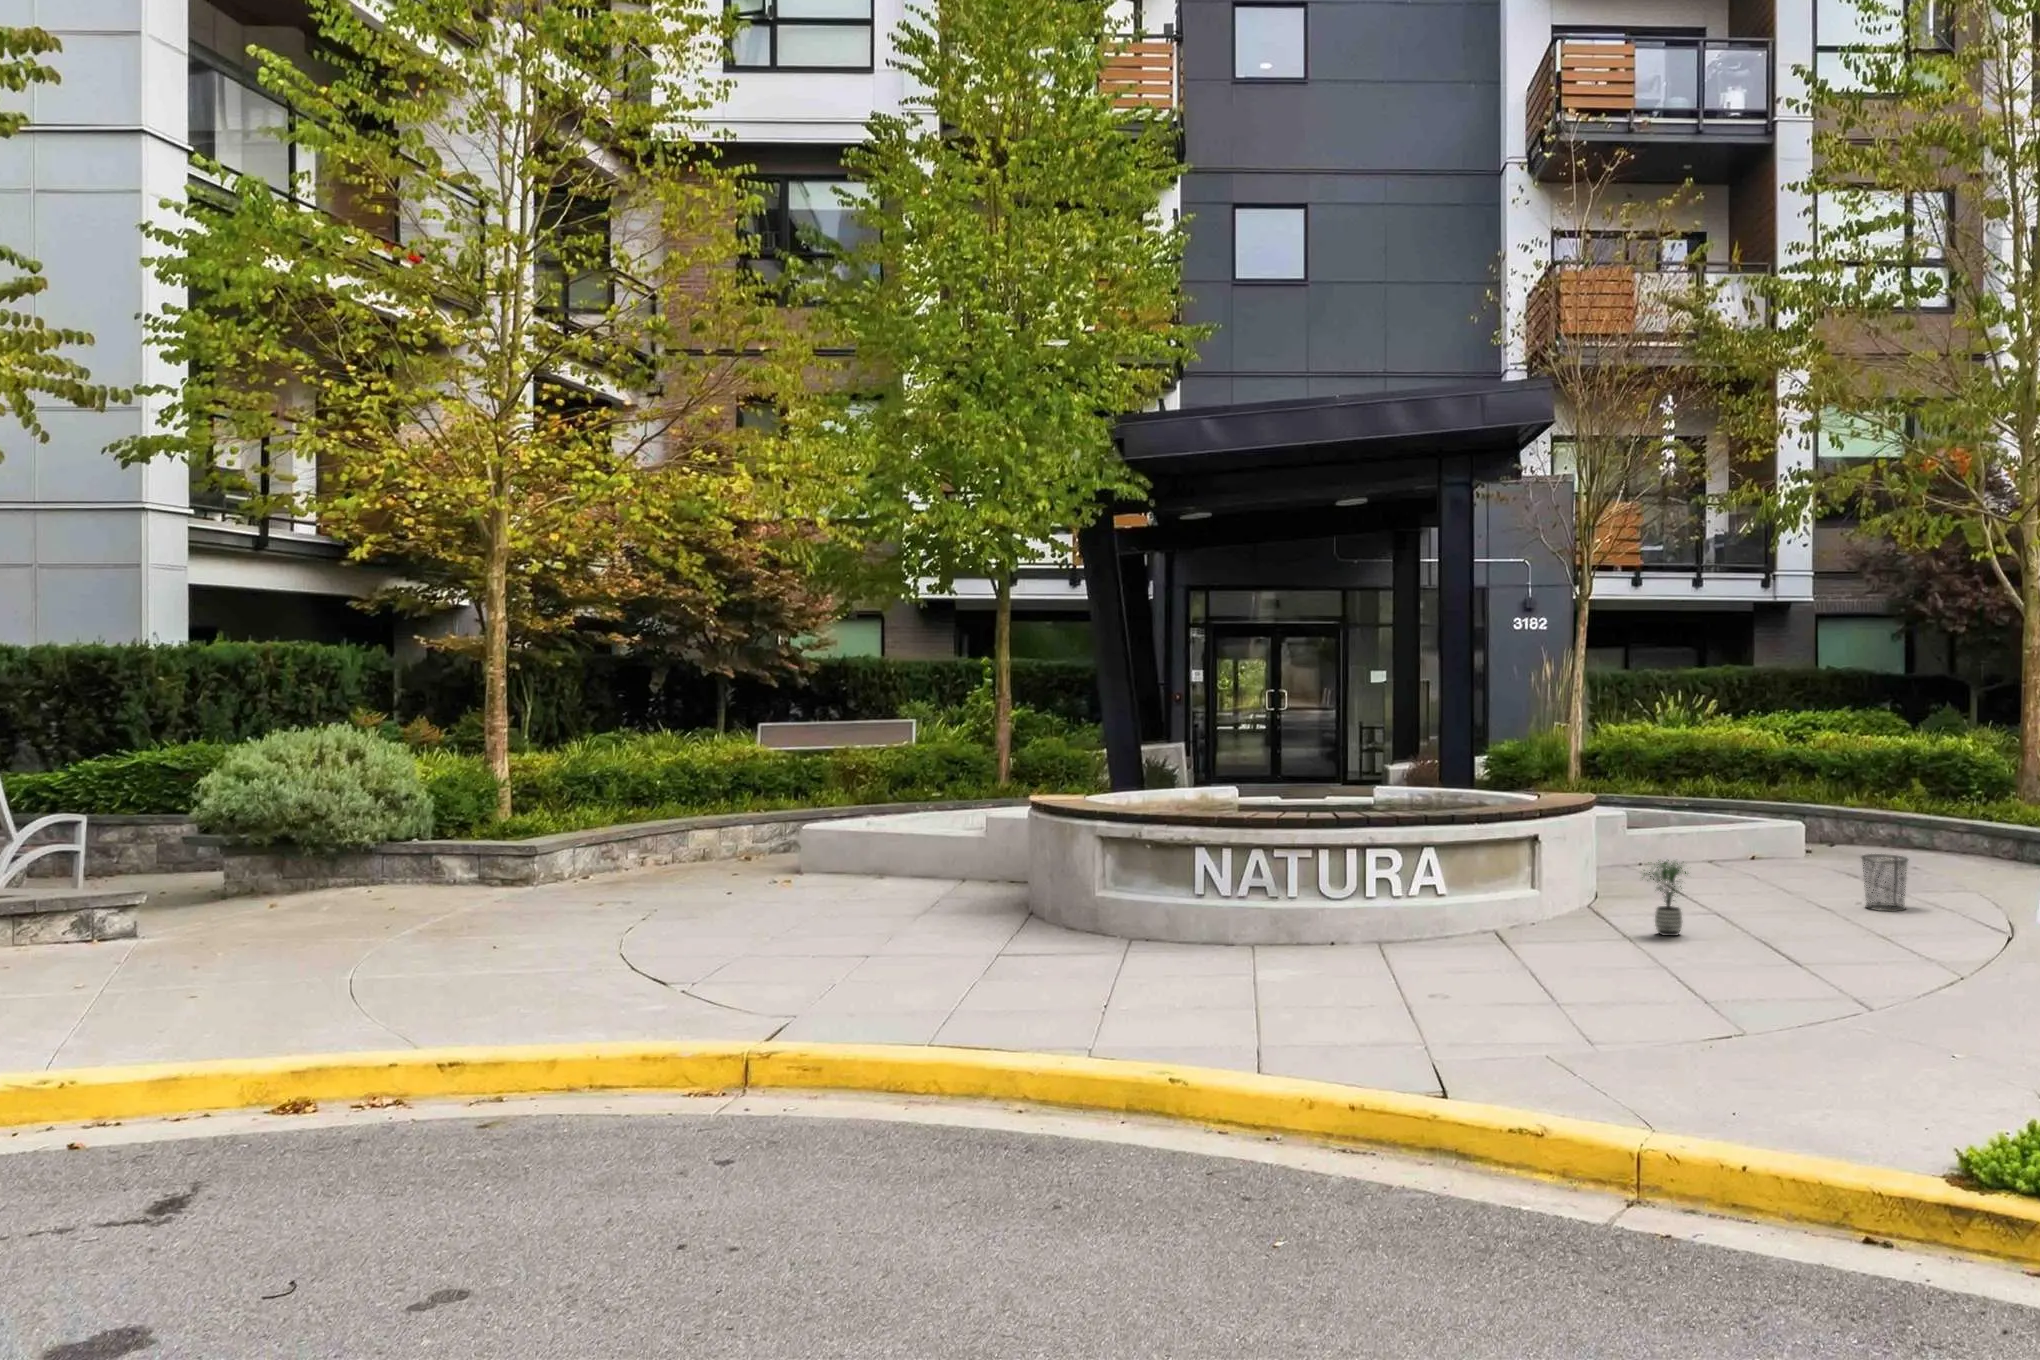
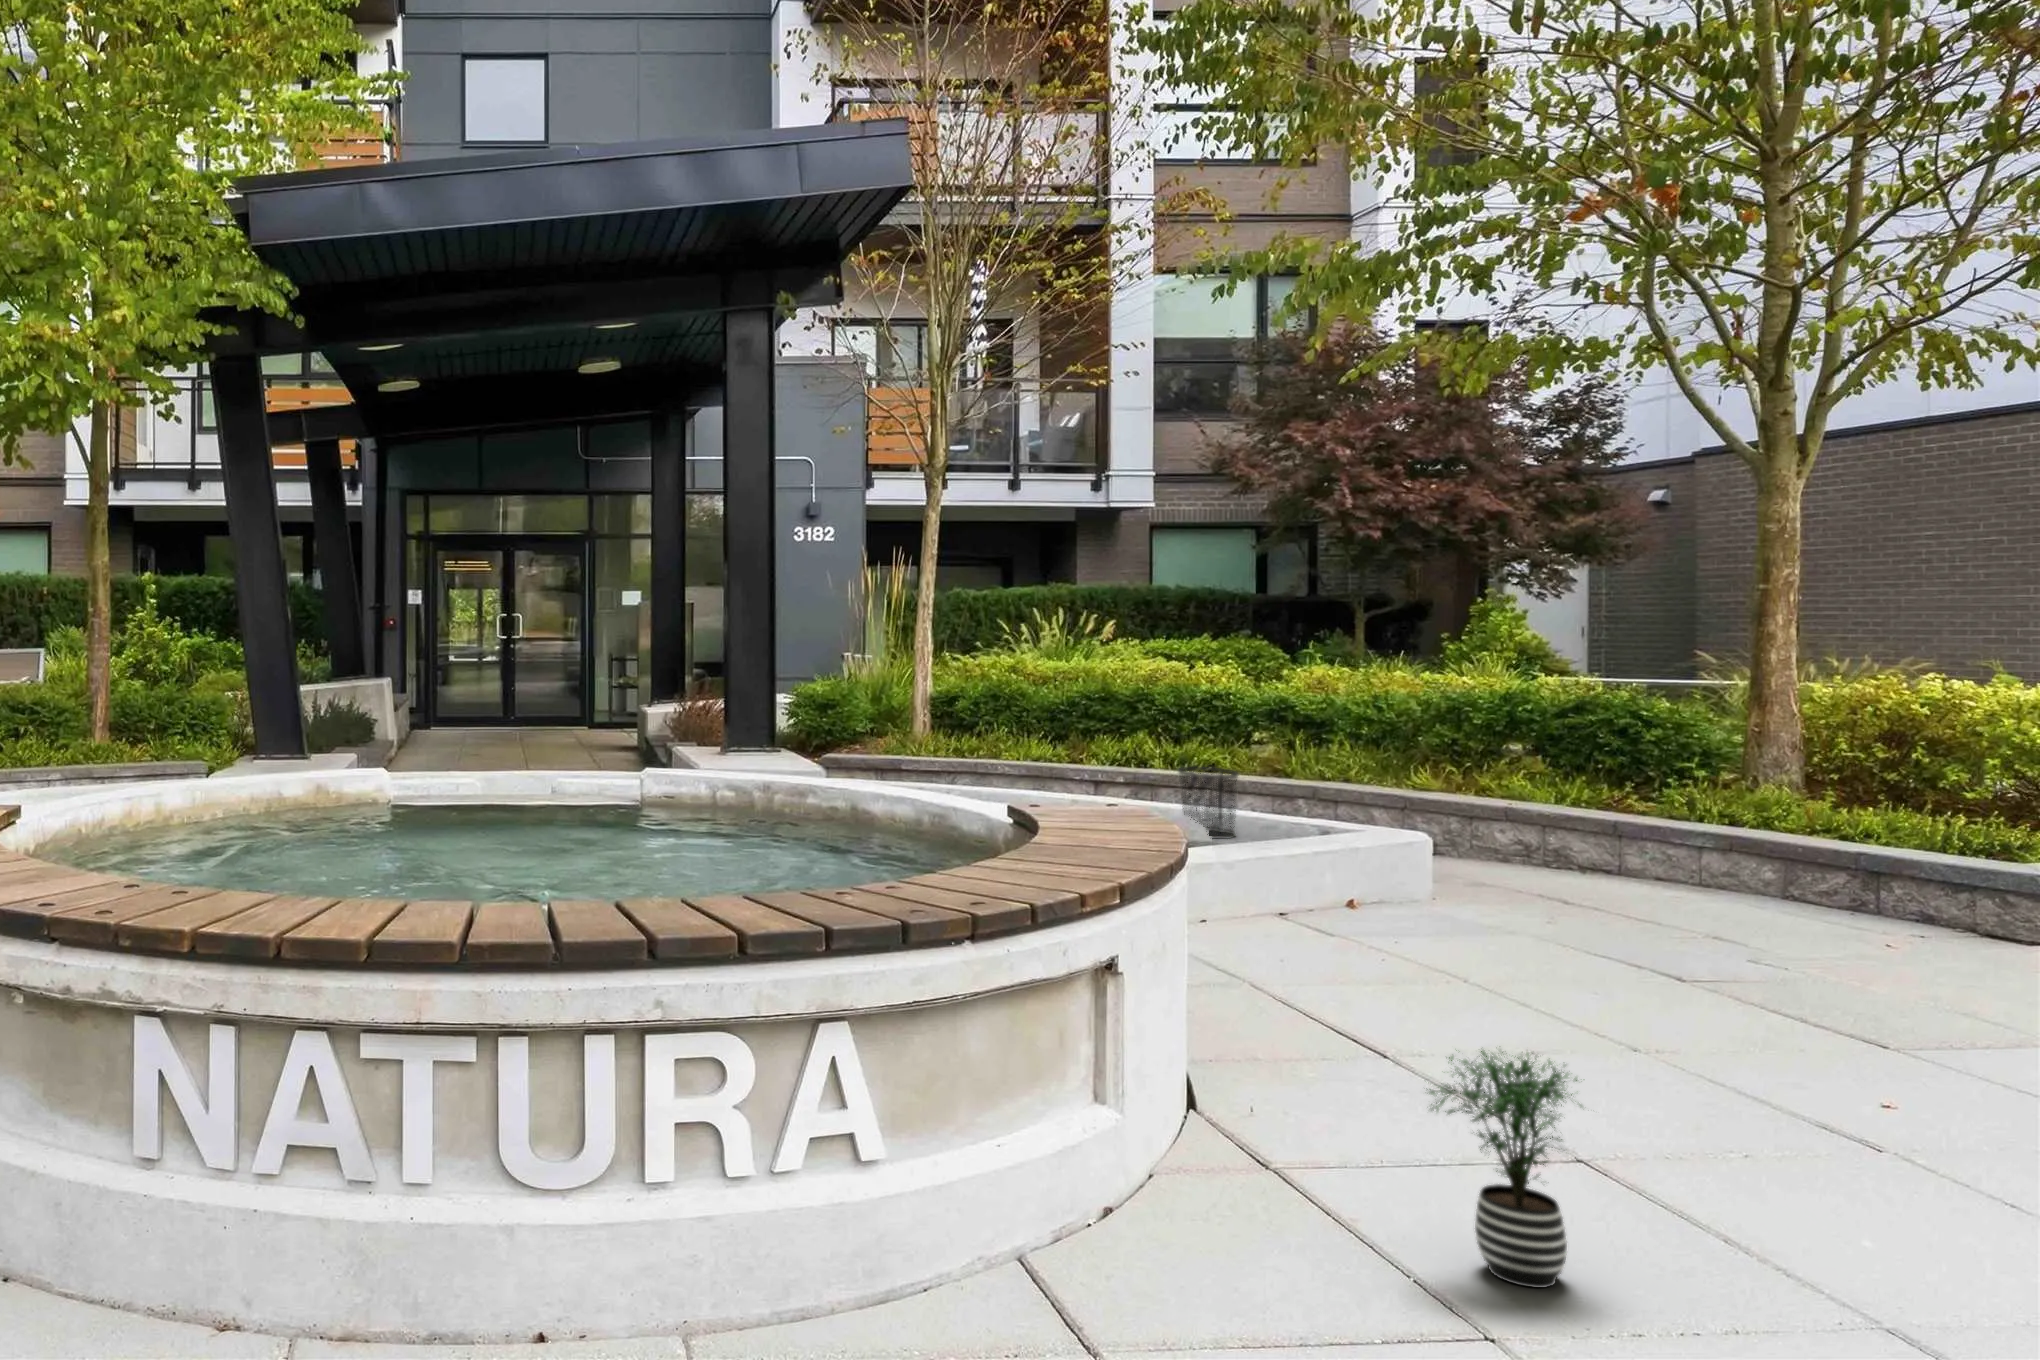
waste bin: present [1862,854,1908,911] -> present [1178,767,1239,839]

